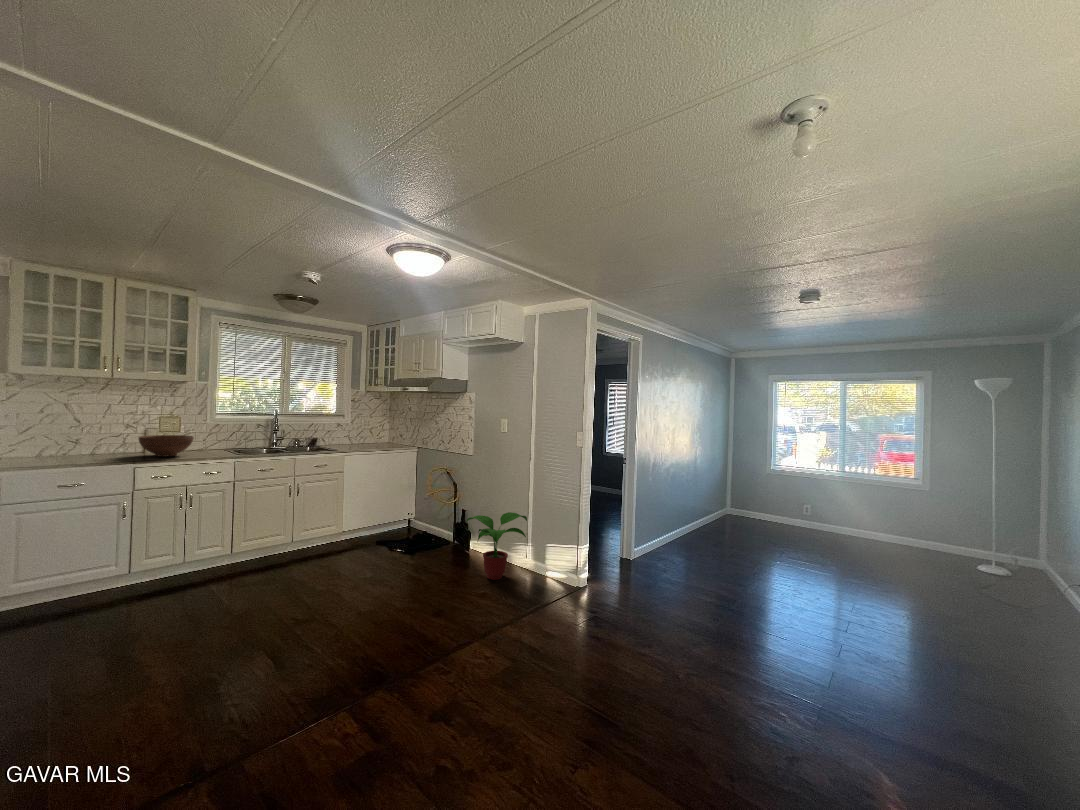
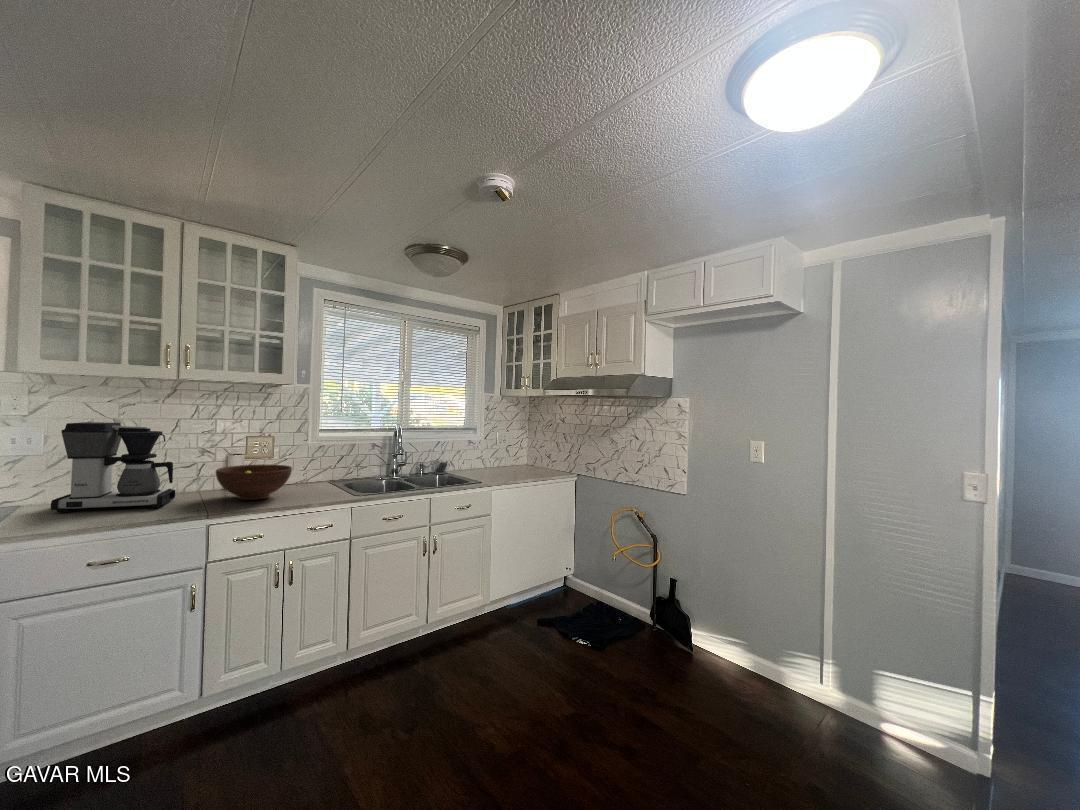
coffee maker: none [25,405,109,461] -> present [51,422,175,513]
potted plant: present [466,512,527,580] -> none [716,604,857,738]

